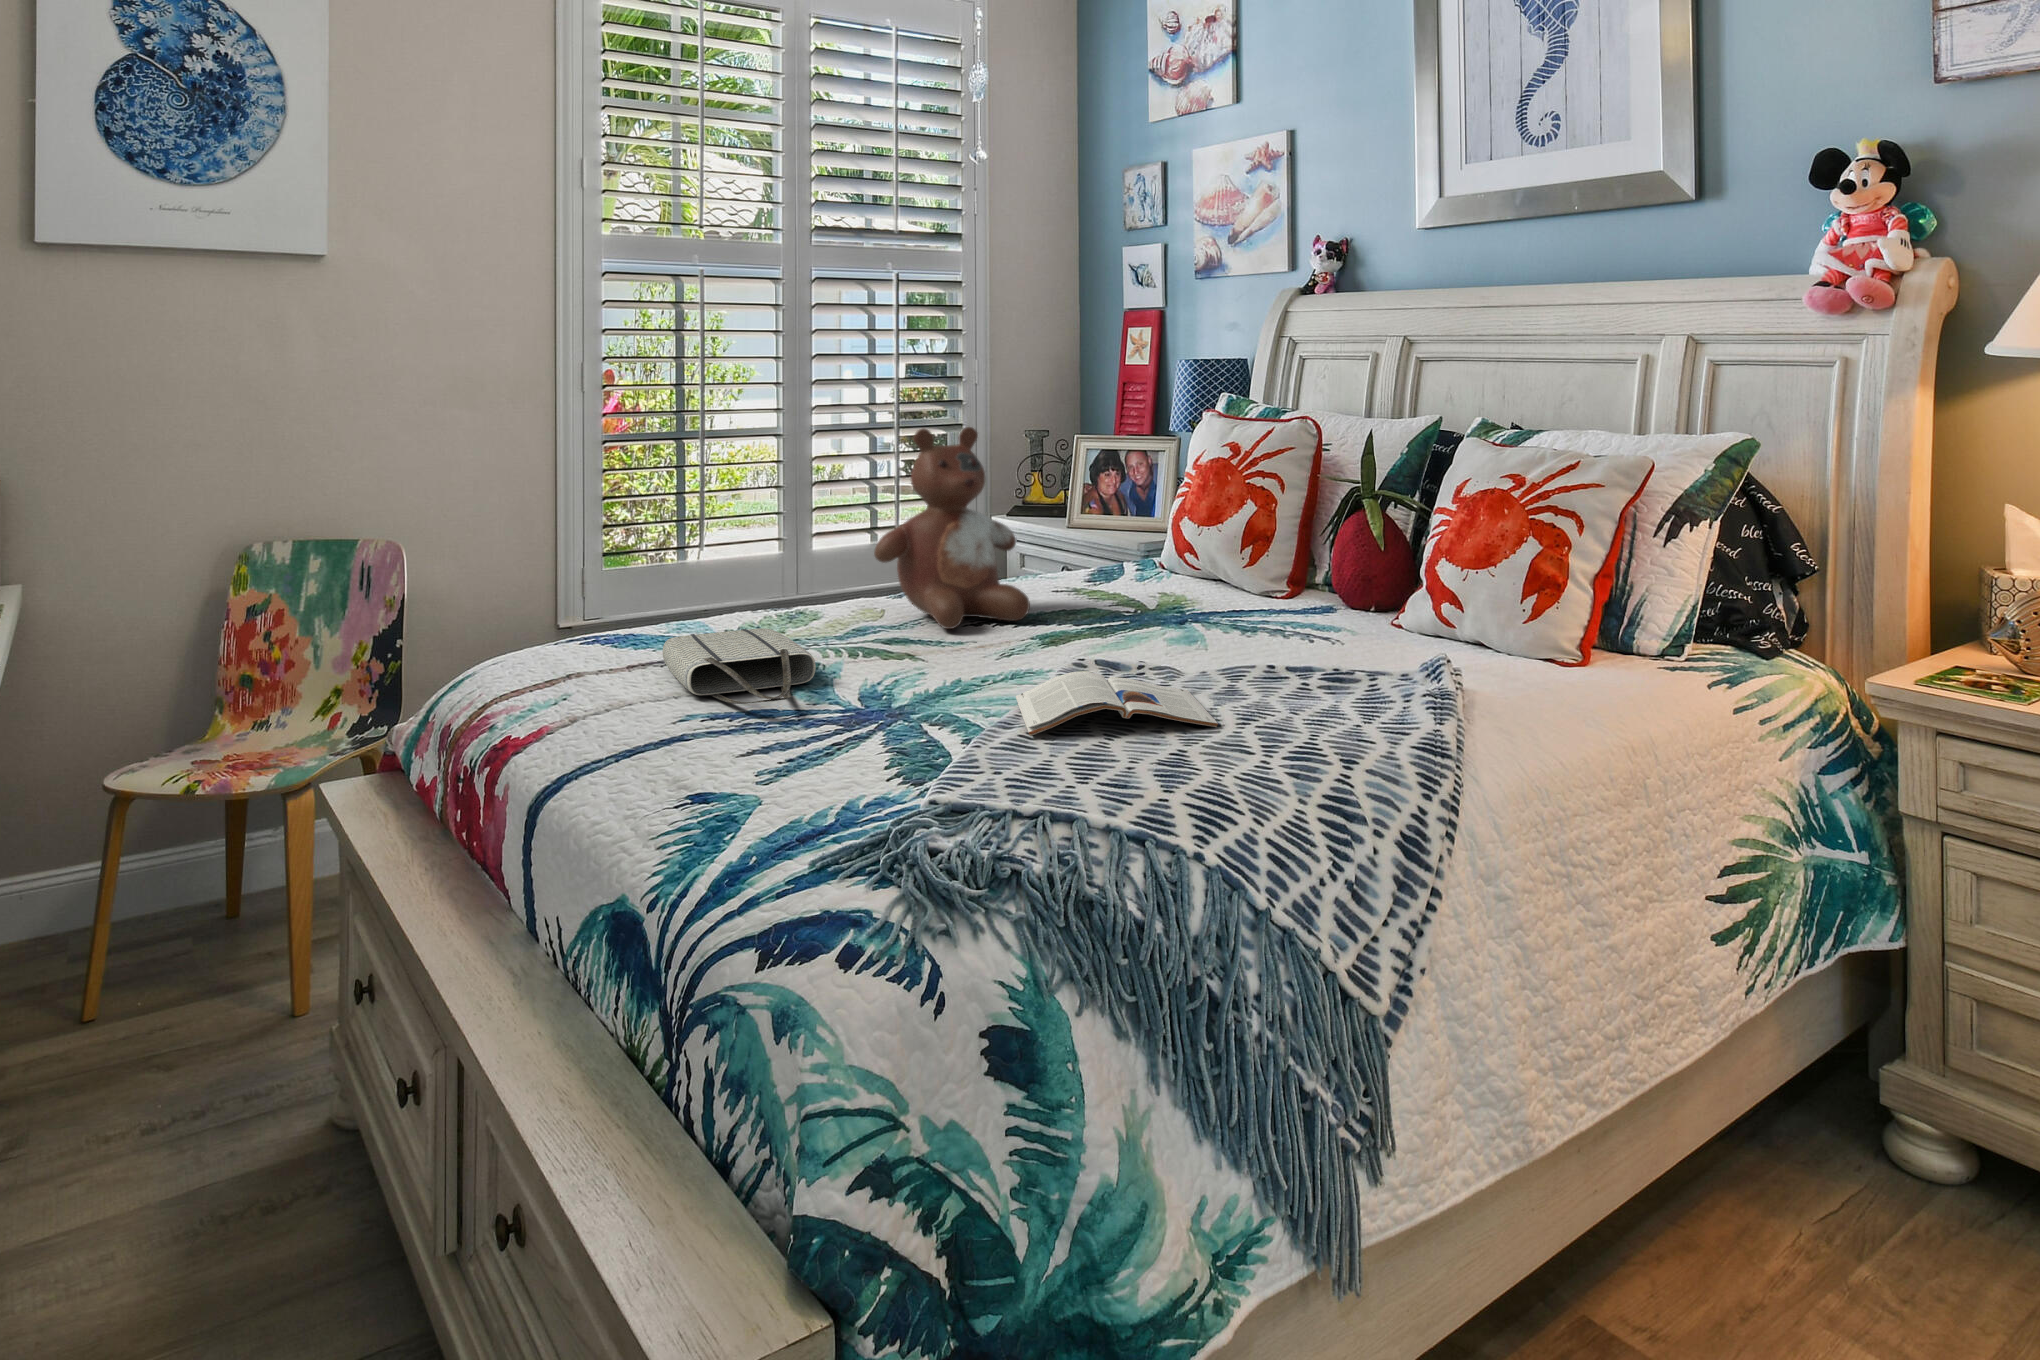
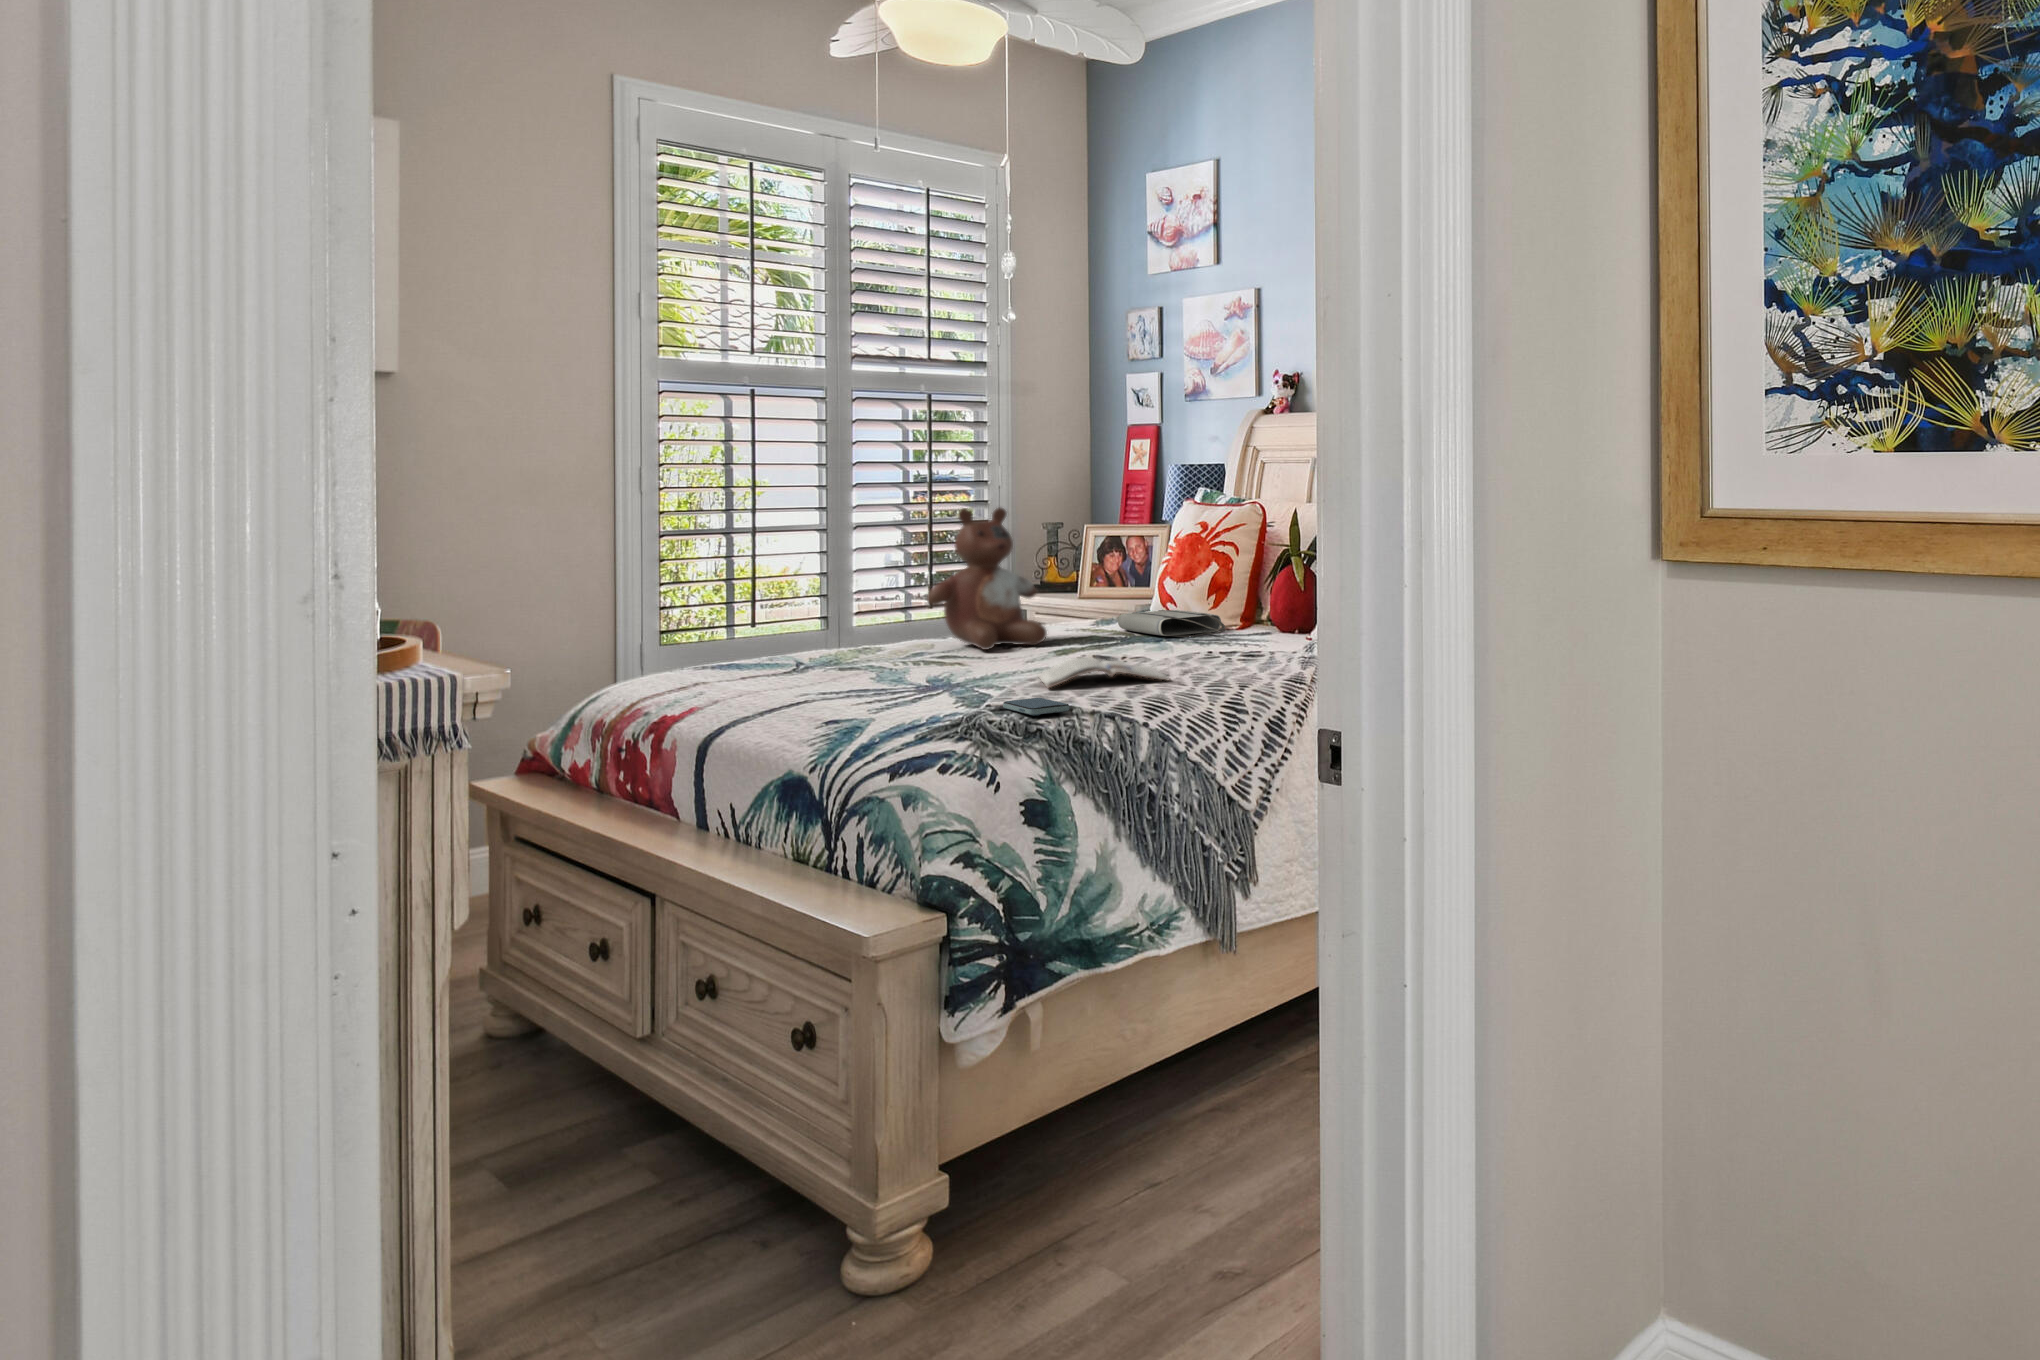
tote bag: present [663,628,816,704] -> present [1118,610,1225,637]
smartphone: none [960,768,1064,821] -> present [1003,698,1069,716]

